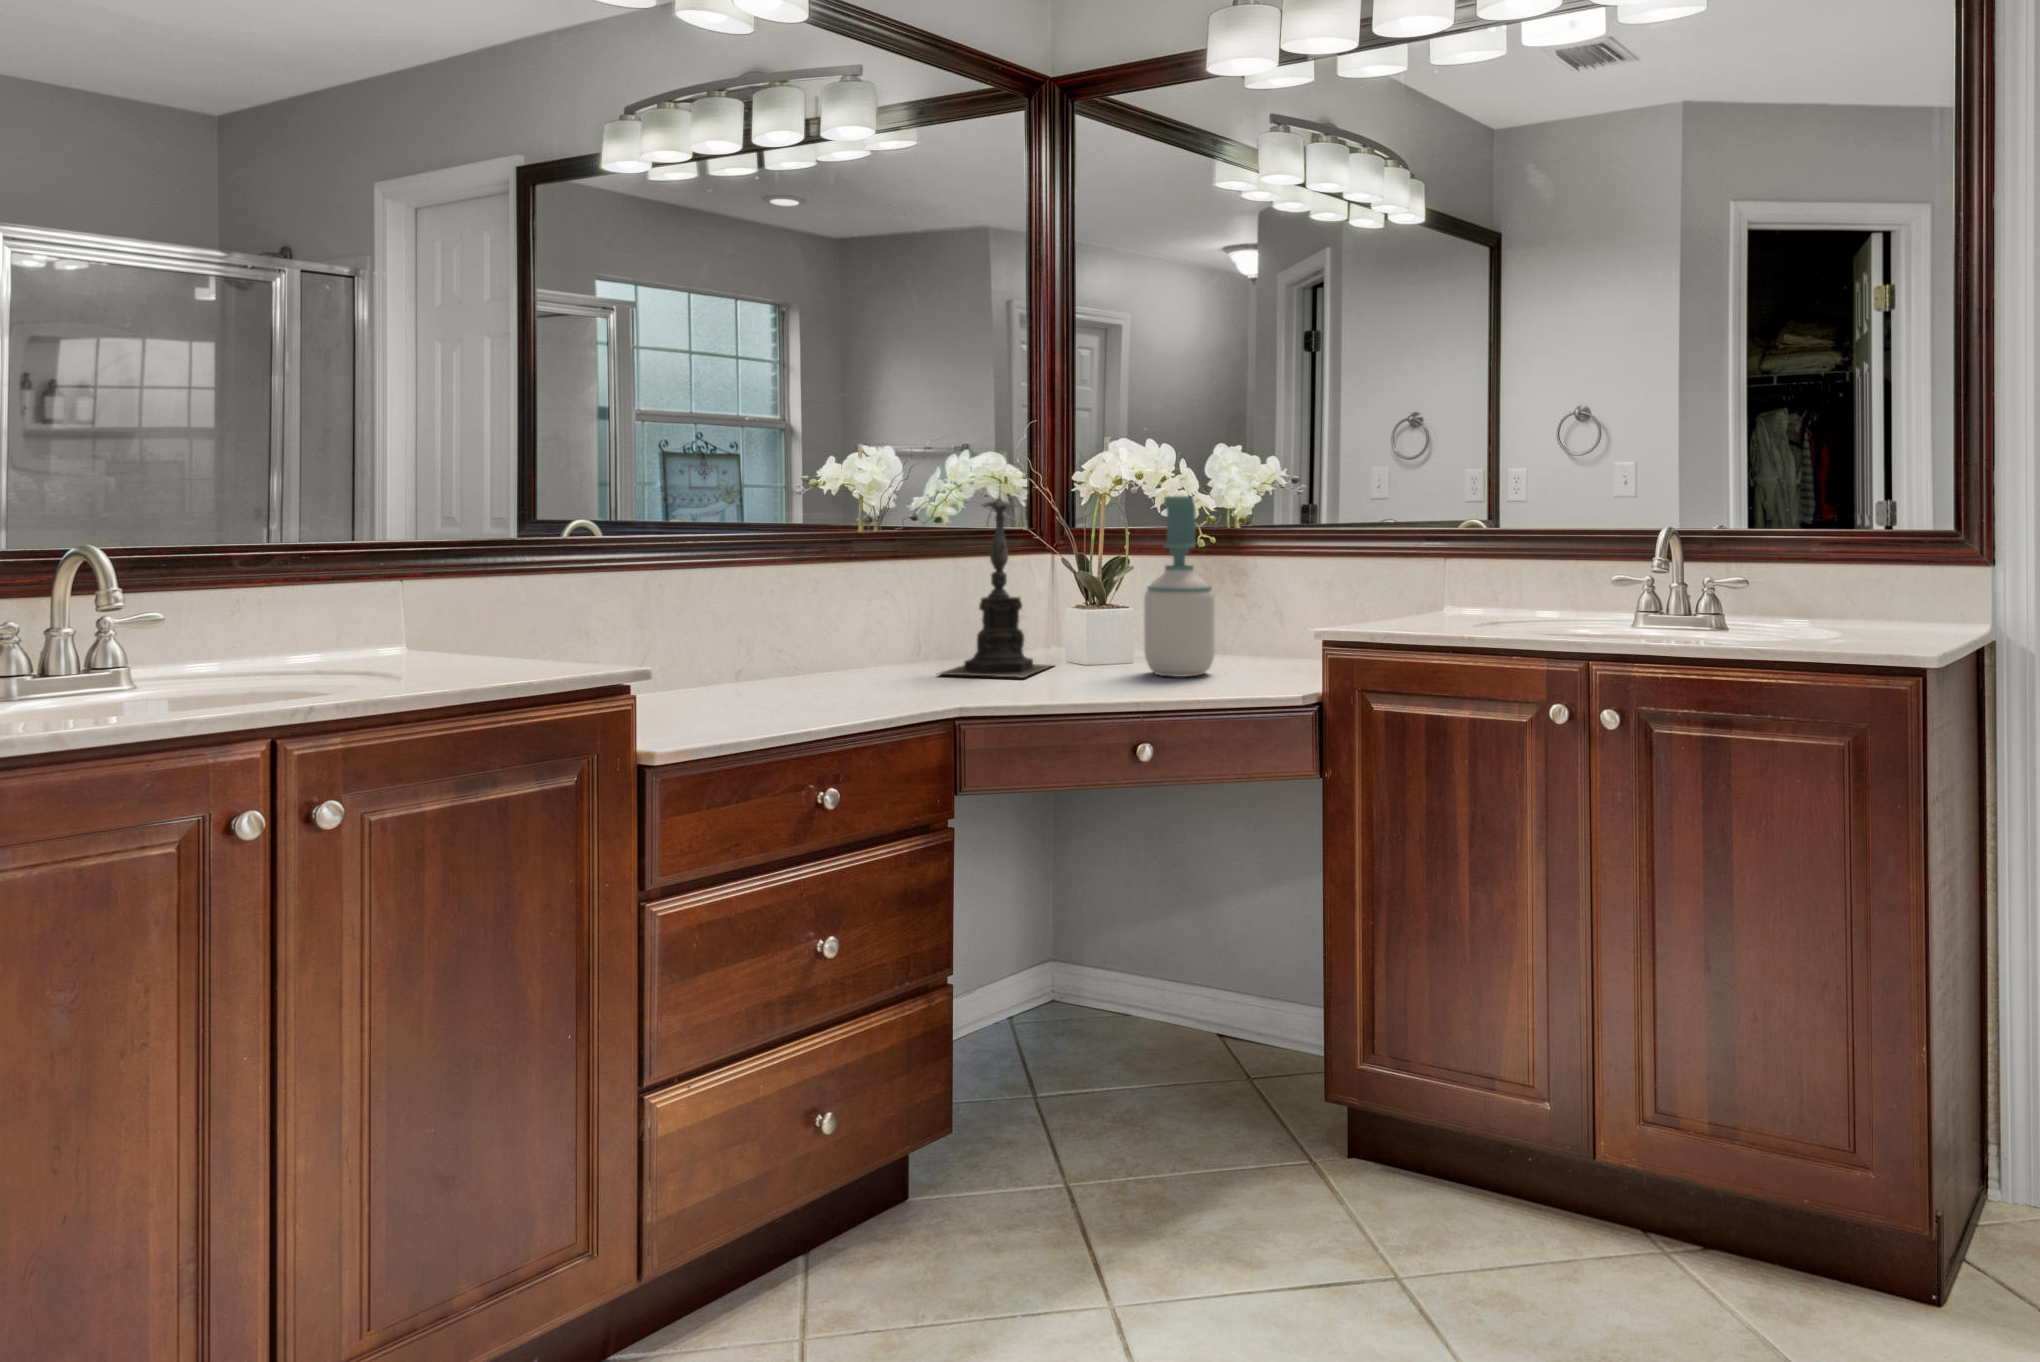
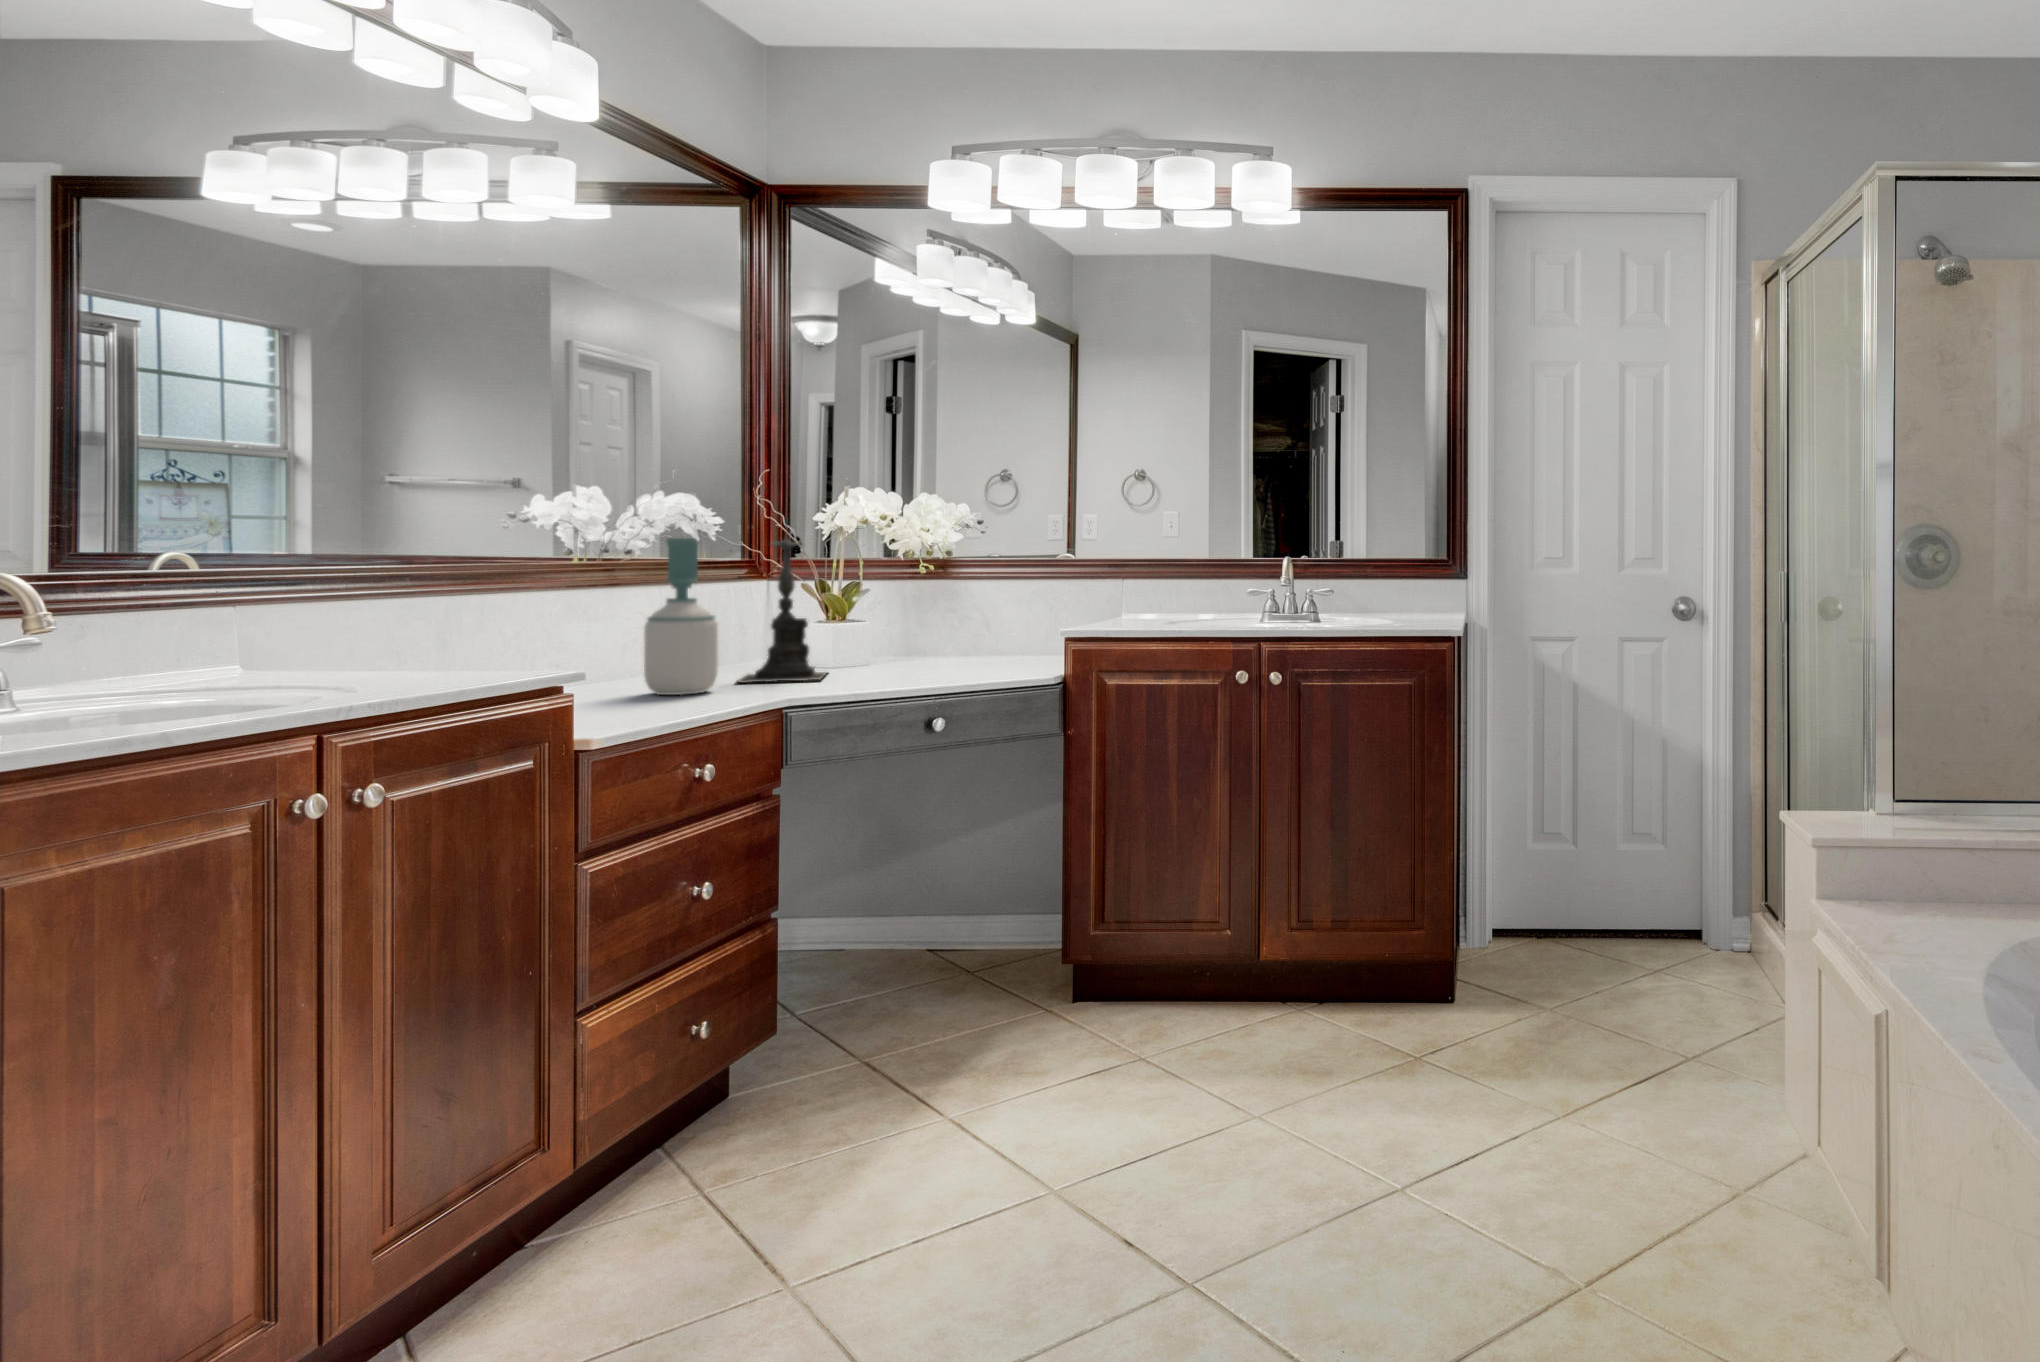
soap bottle: present [1144,496,1214,677] -> present [644,538,718,695]

